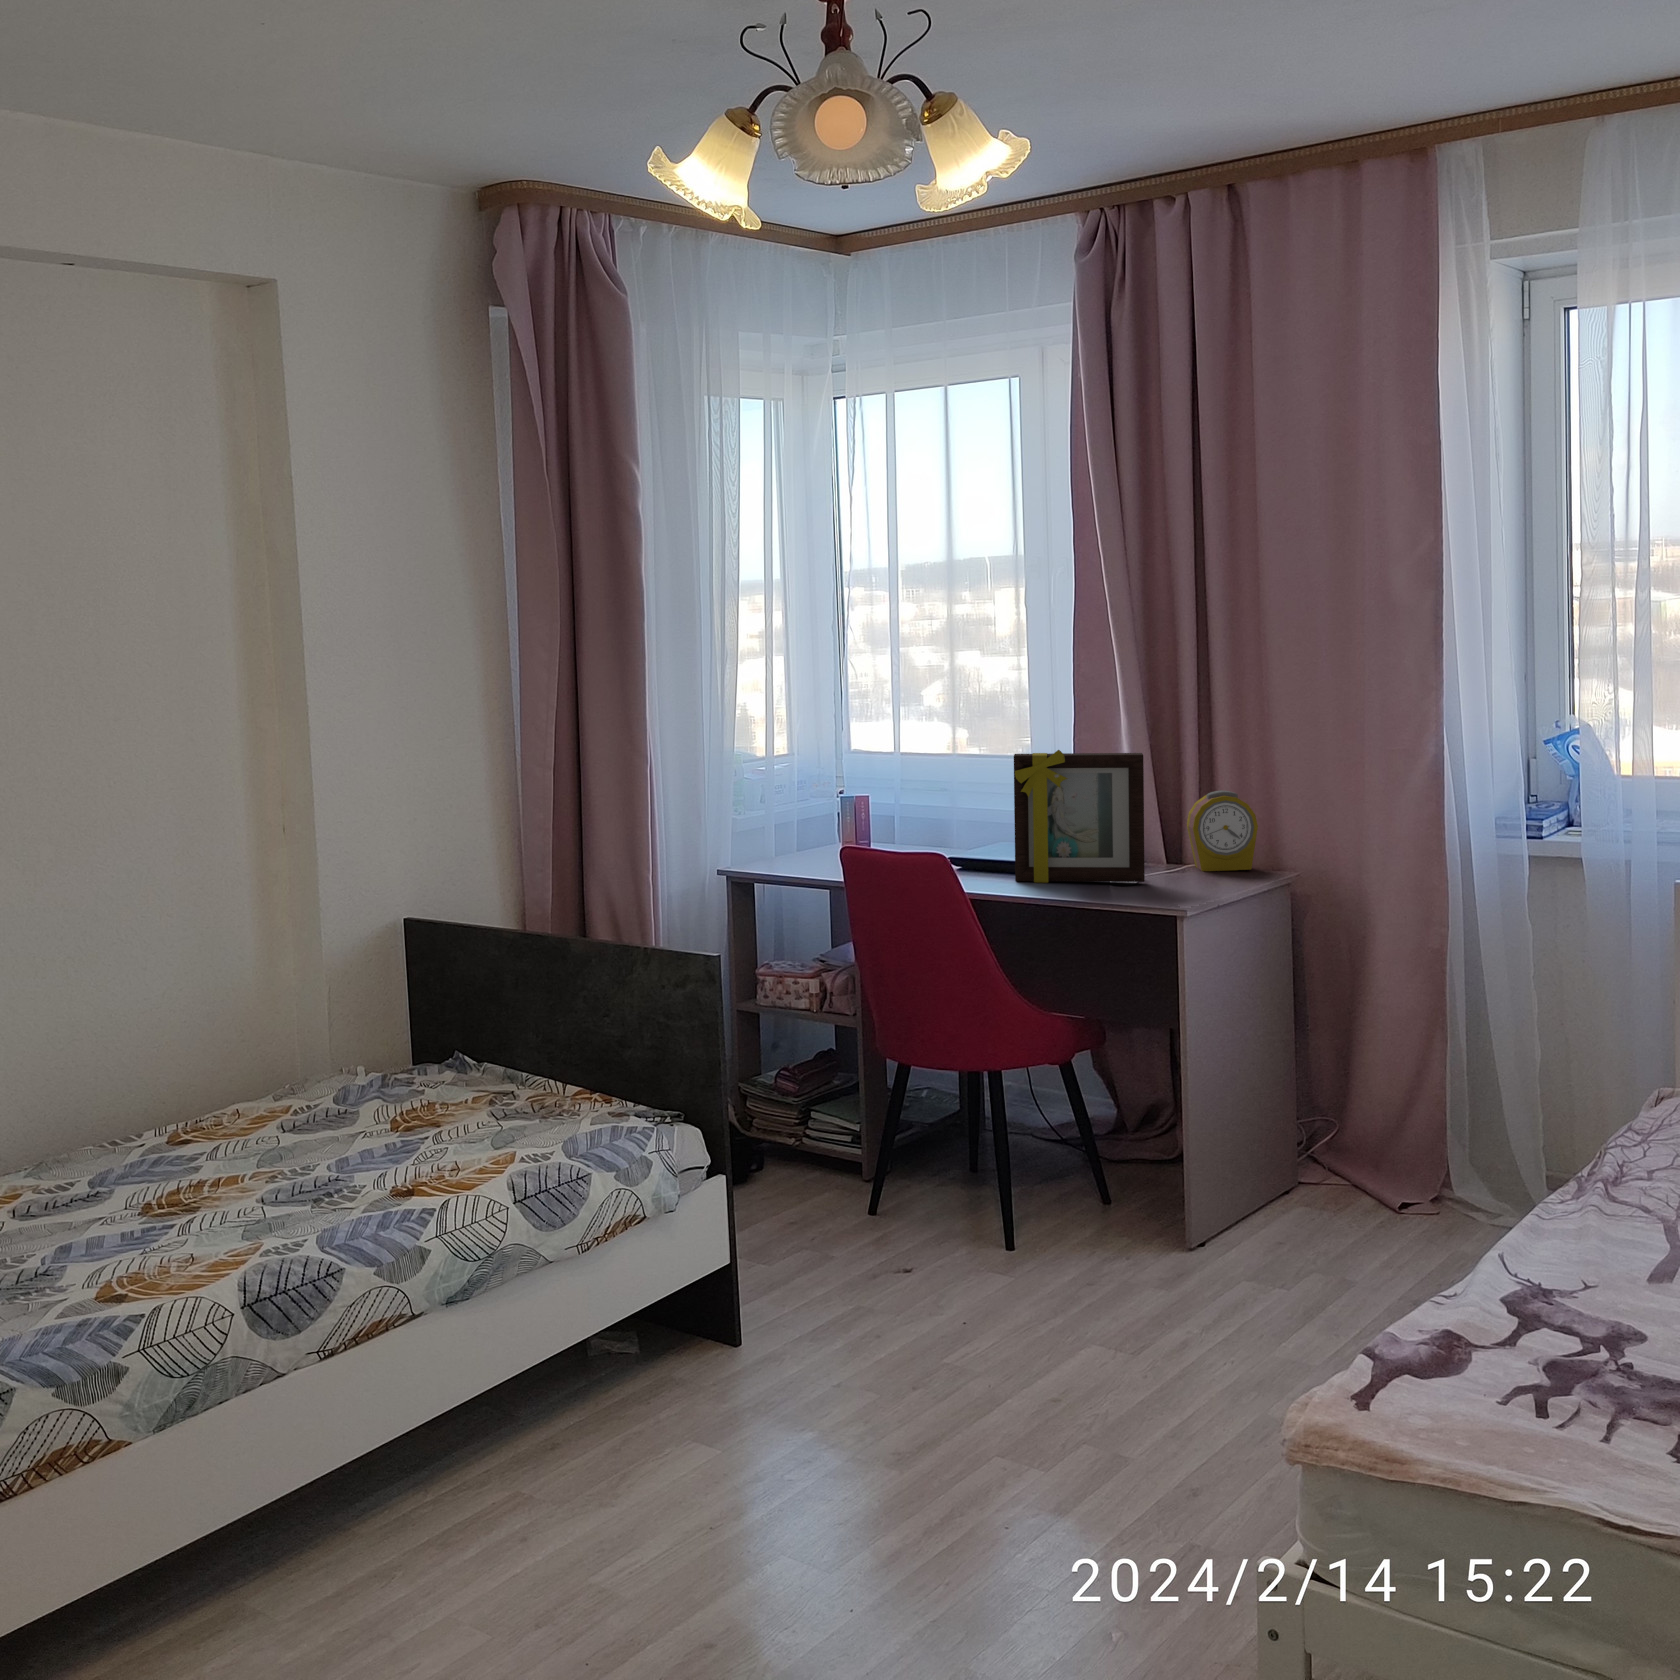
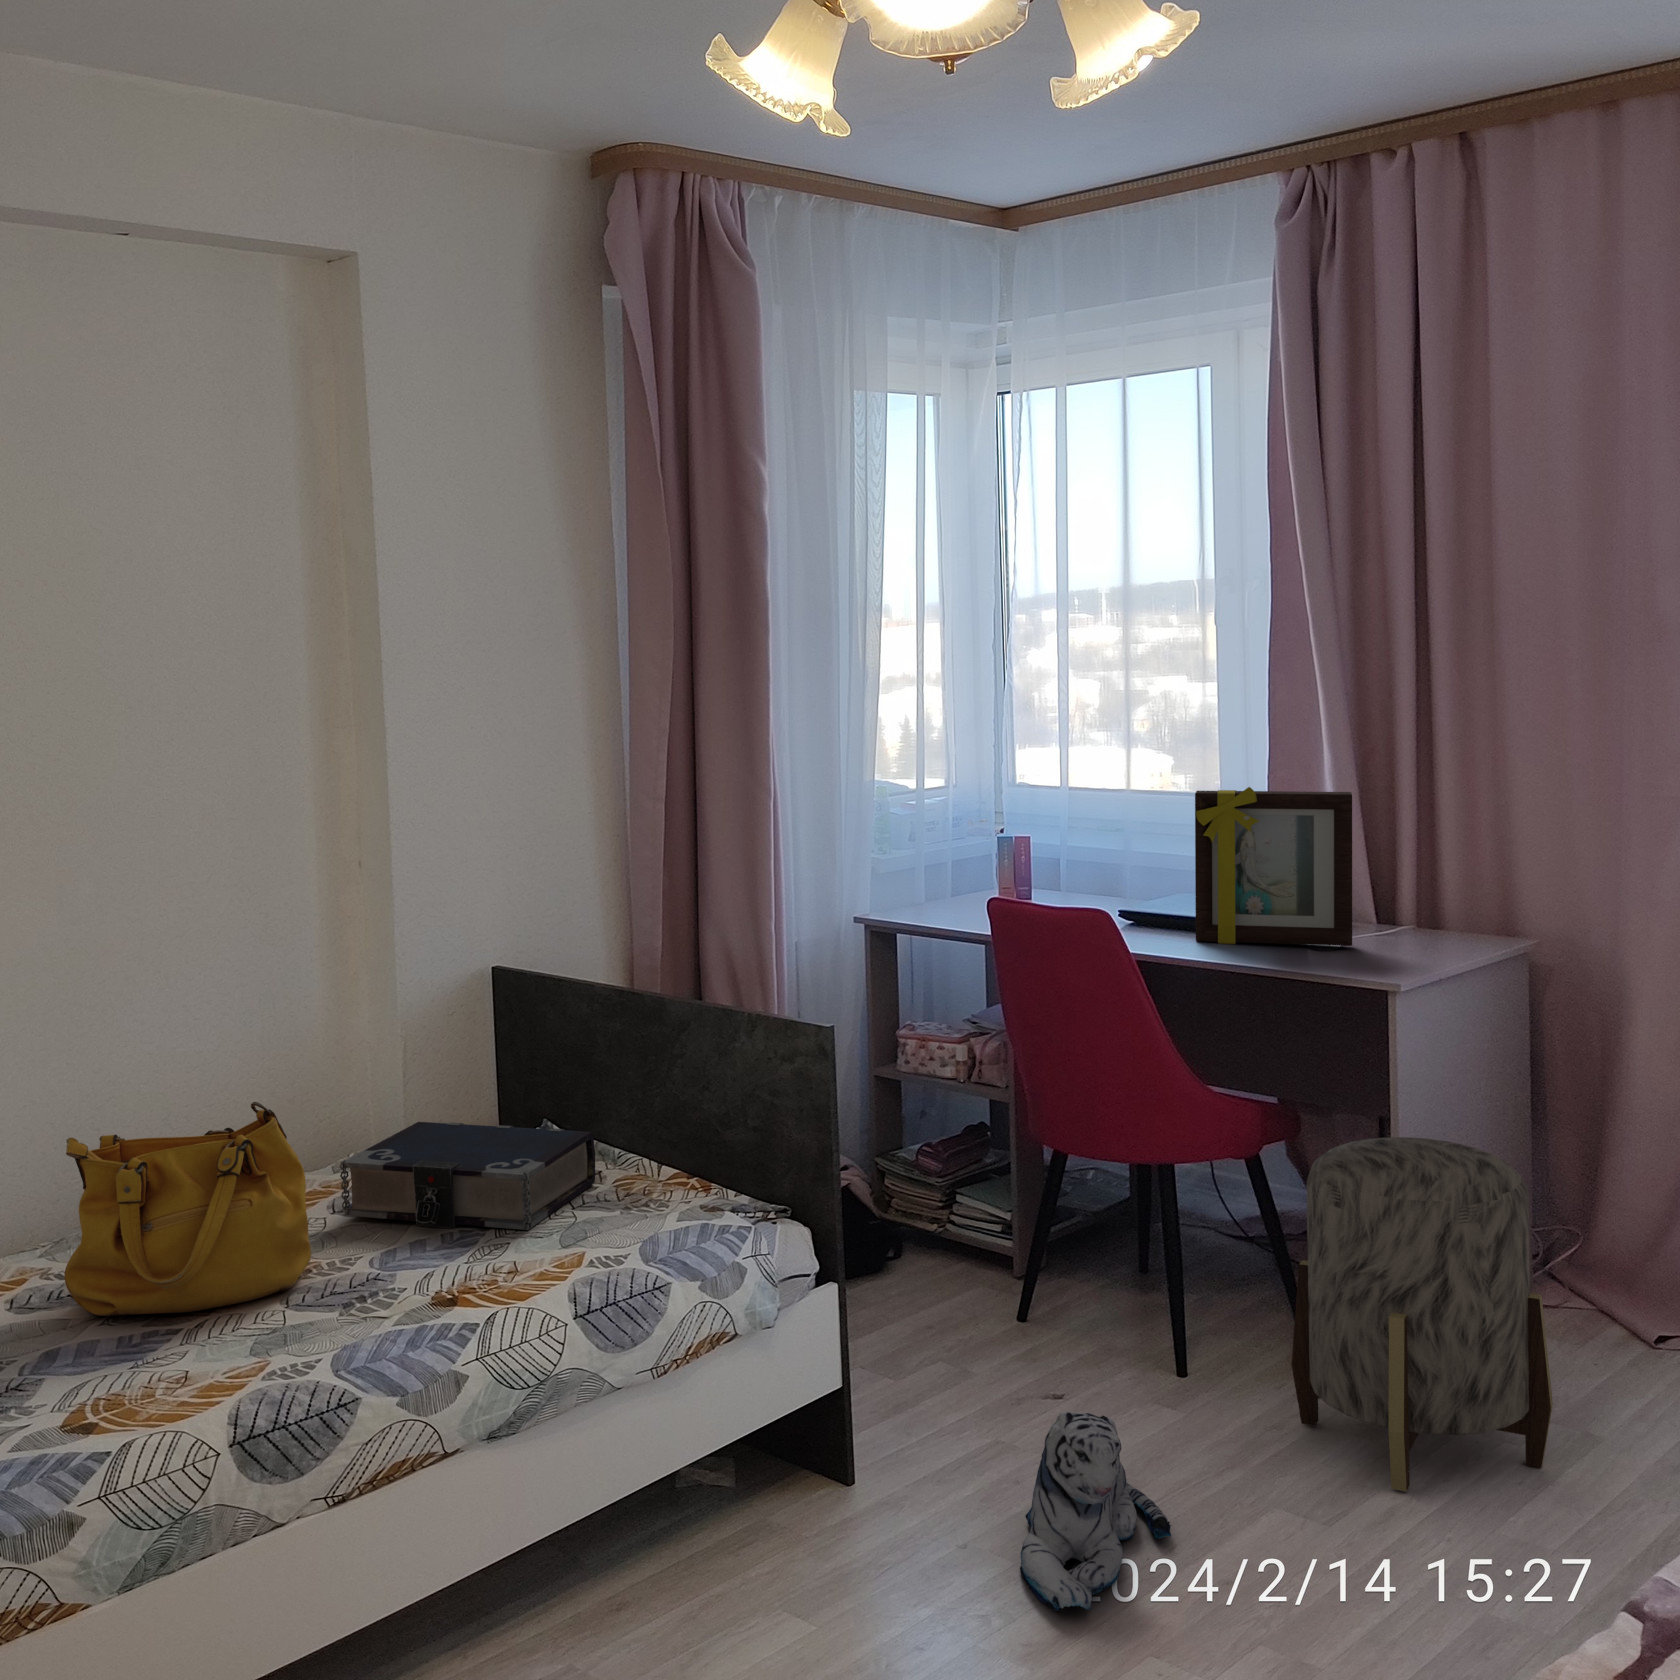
alarm clock: present [1187,790,1258,871] -> none [1406,837,1494,933]
handbag: none [65,1031,280,1217] -> present [64,1102,311,1316]
ottoman: none [1100,1038,1310,1324] -> present [1291,1137,1553,1492]
book: none [293,1052,513,1136] -> present [340,1122,595,1230]
plush toy: none [887,1266,1009,1426] -> present [1020,1412,1171,1611]

